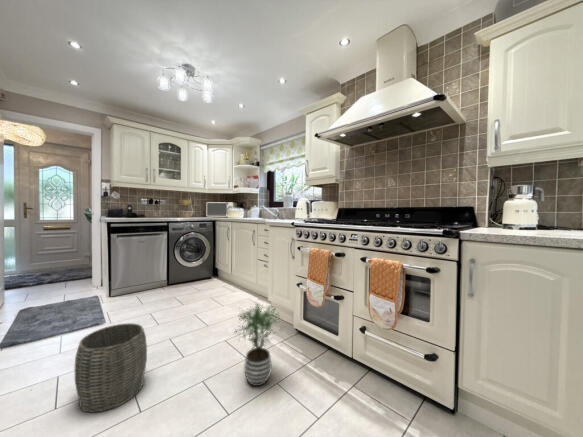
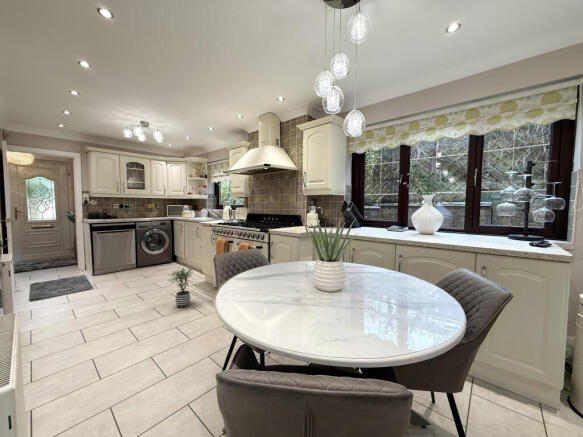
woven basket: present [75,323,147,412] -> none [86,280,123,318]

